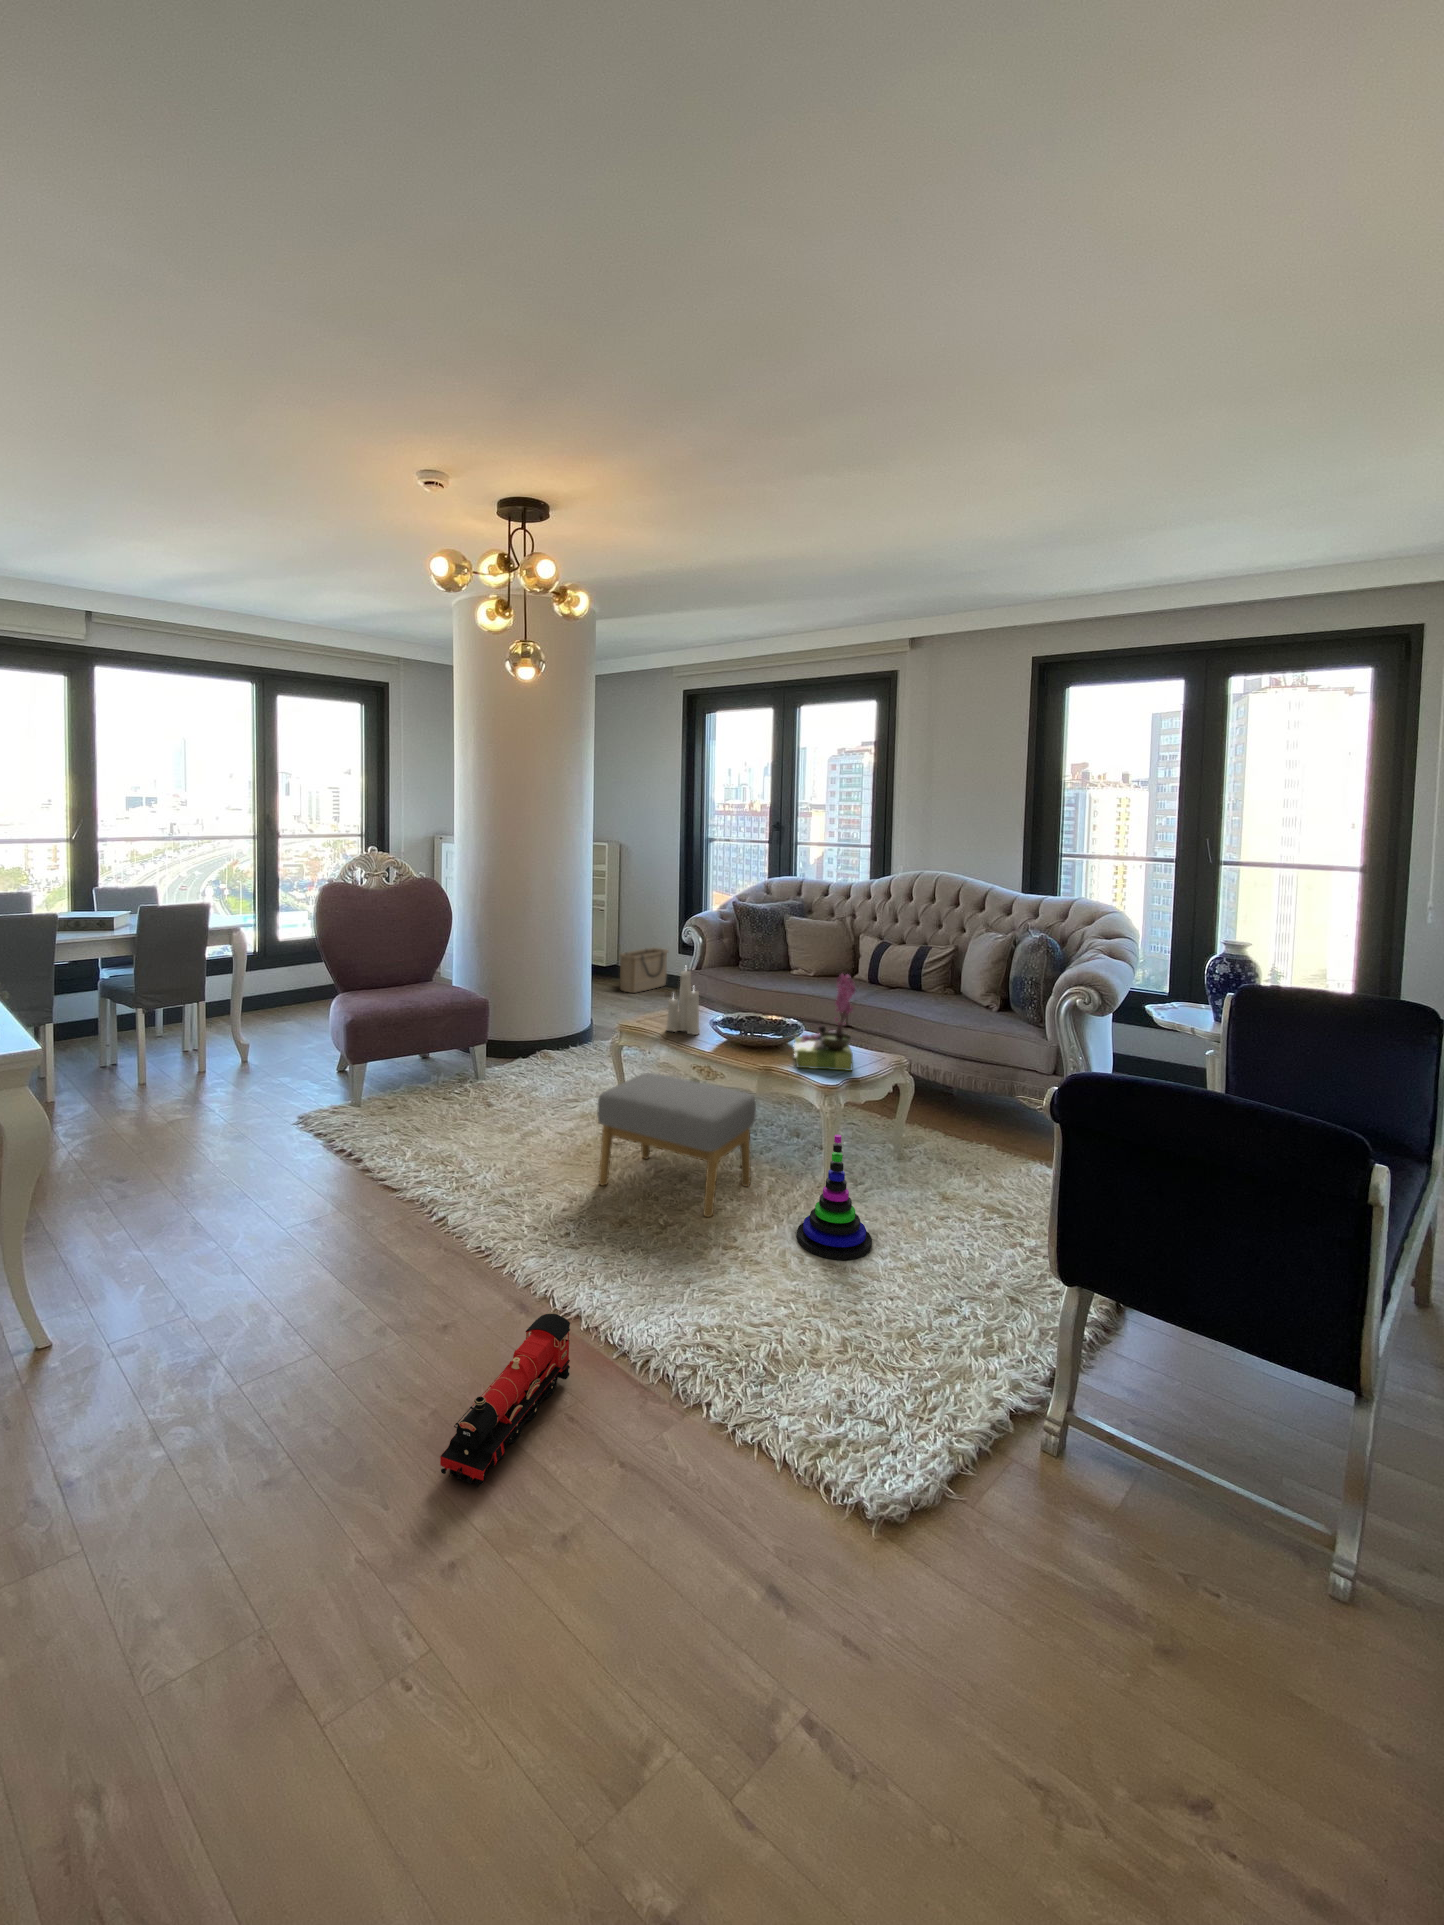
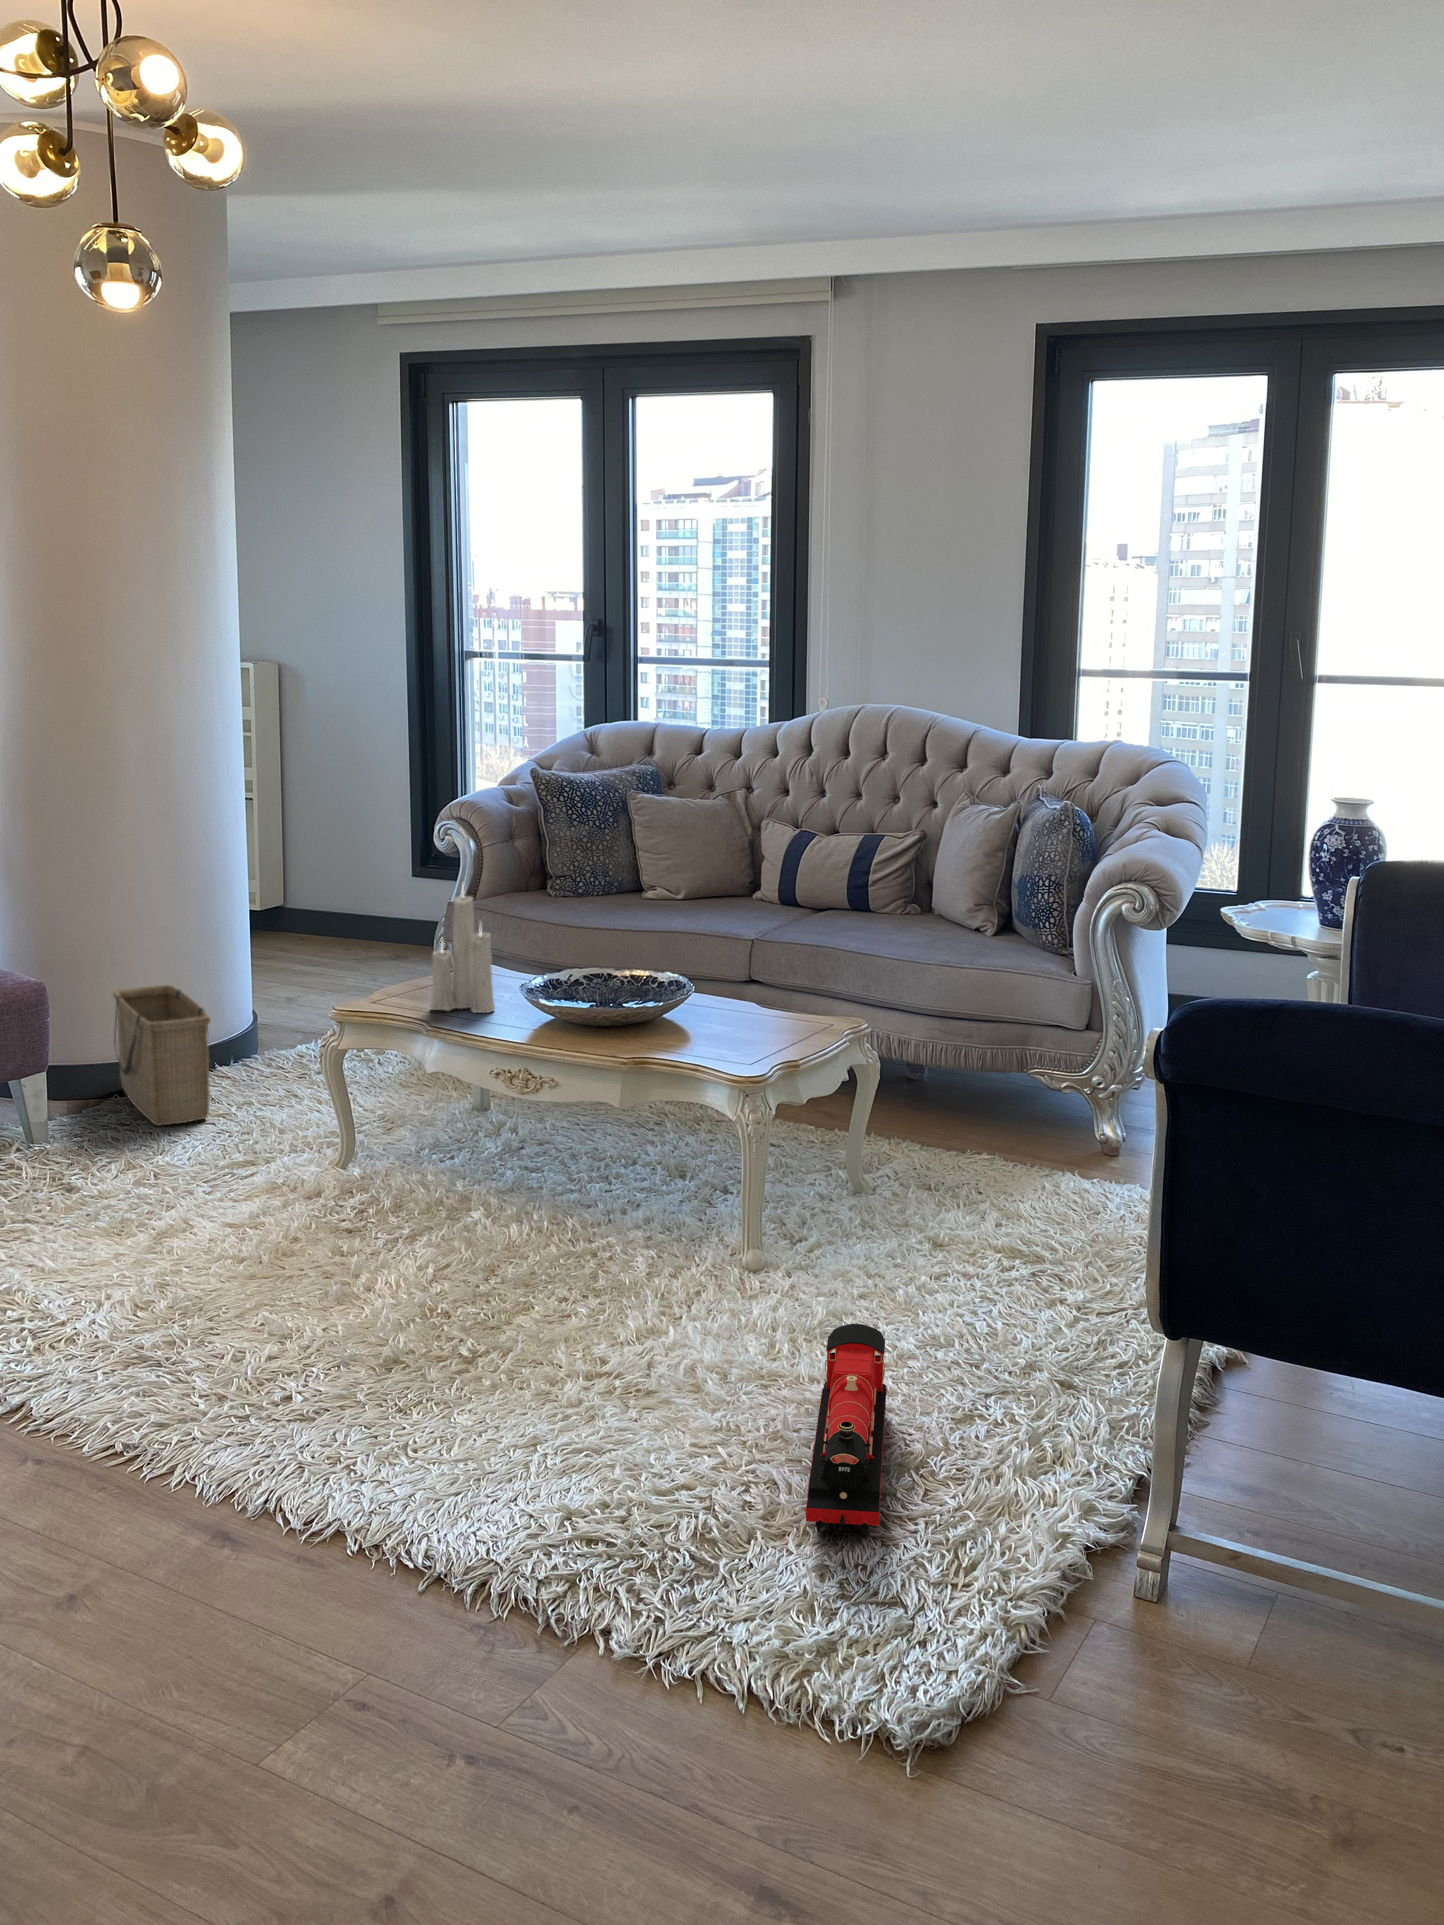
basket: present [619,948,668,993] -> present [113,985,210,1126]
flower arrangement: present [794,974,855,1071] -> none [673,879,788,1053]
footstool: present [597,1073,756,1217] -> none [322,1087,618,1328]
stacking toy: present [797,1135,872,1260] -> none [708,1156,835,1366]
toy train: present [440,1314,570,1487] -> present [806,1324,887,1539]

